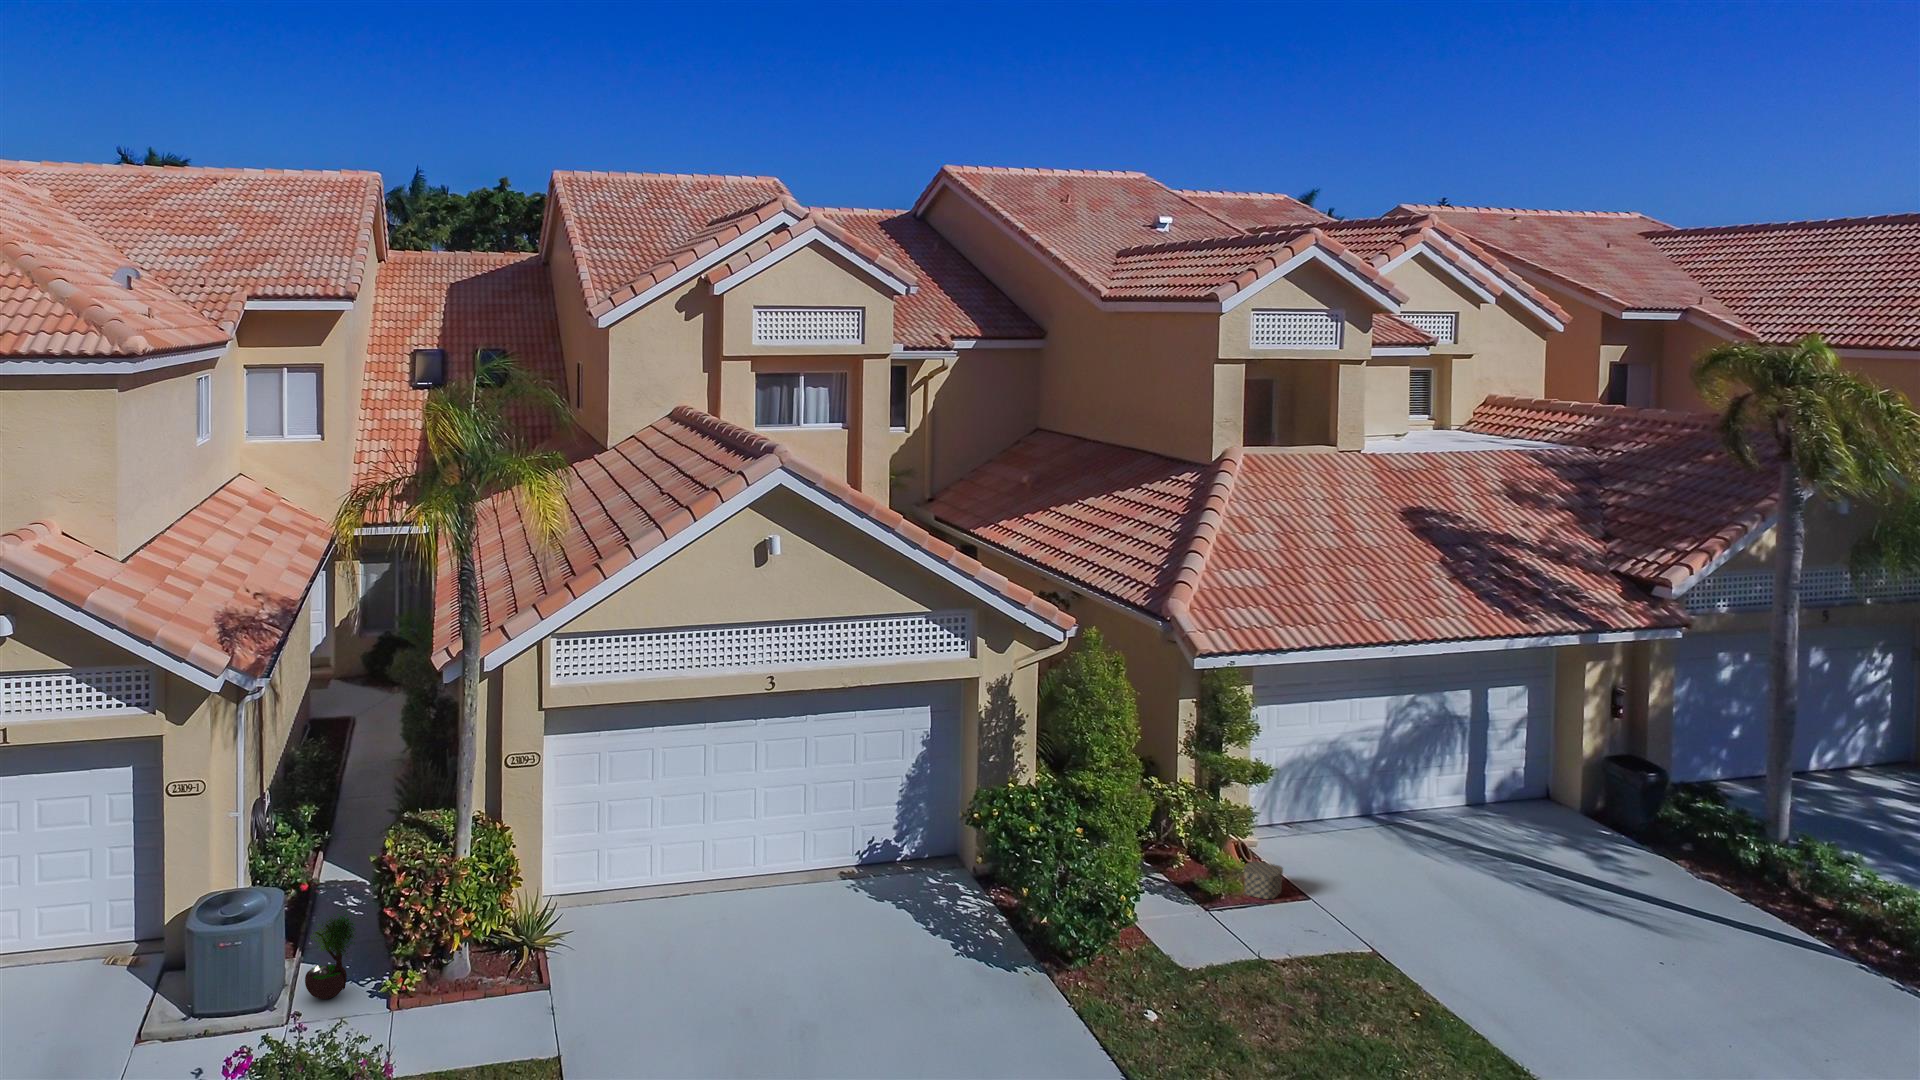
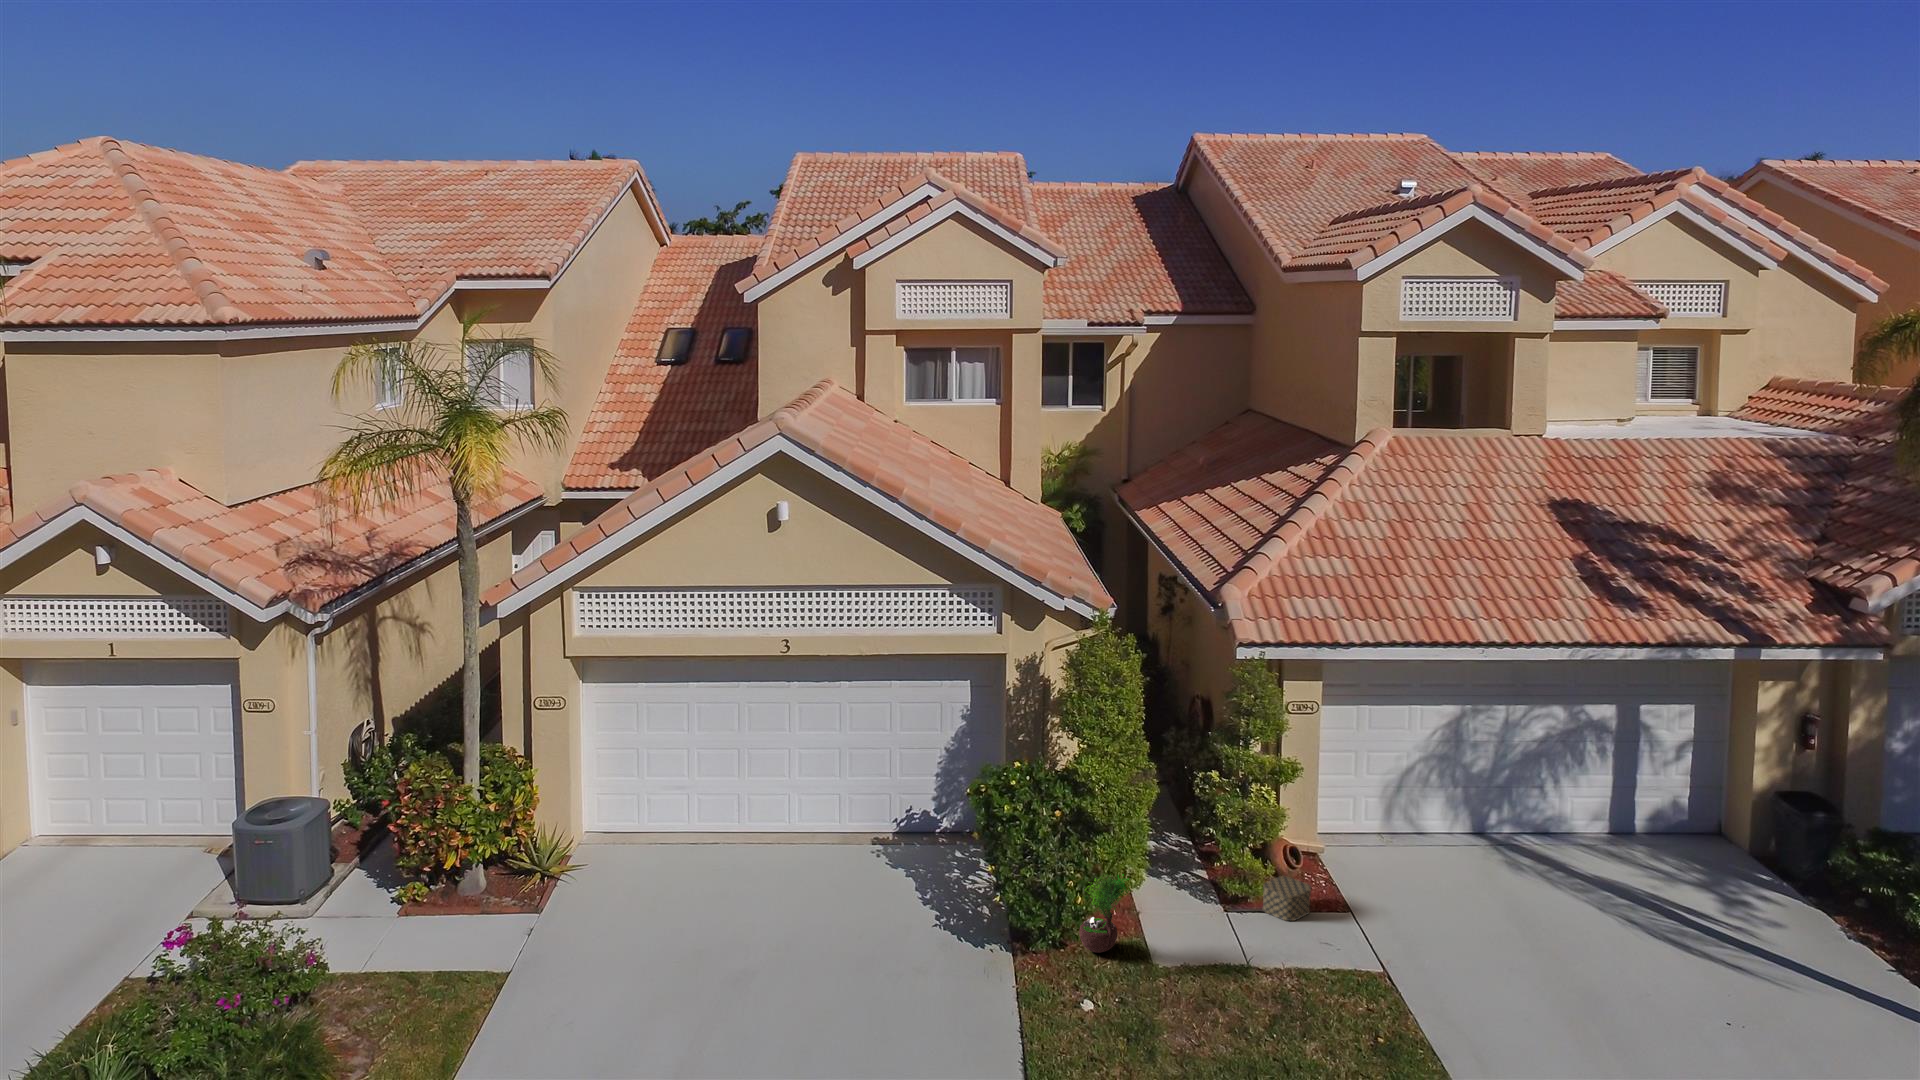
potted tree: present [305,911,357,999] -> present [1079,874,1129,953]

